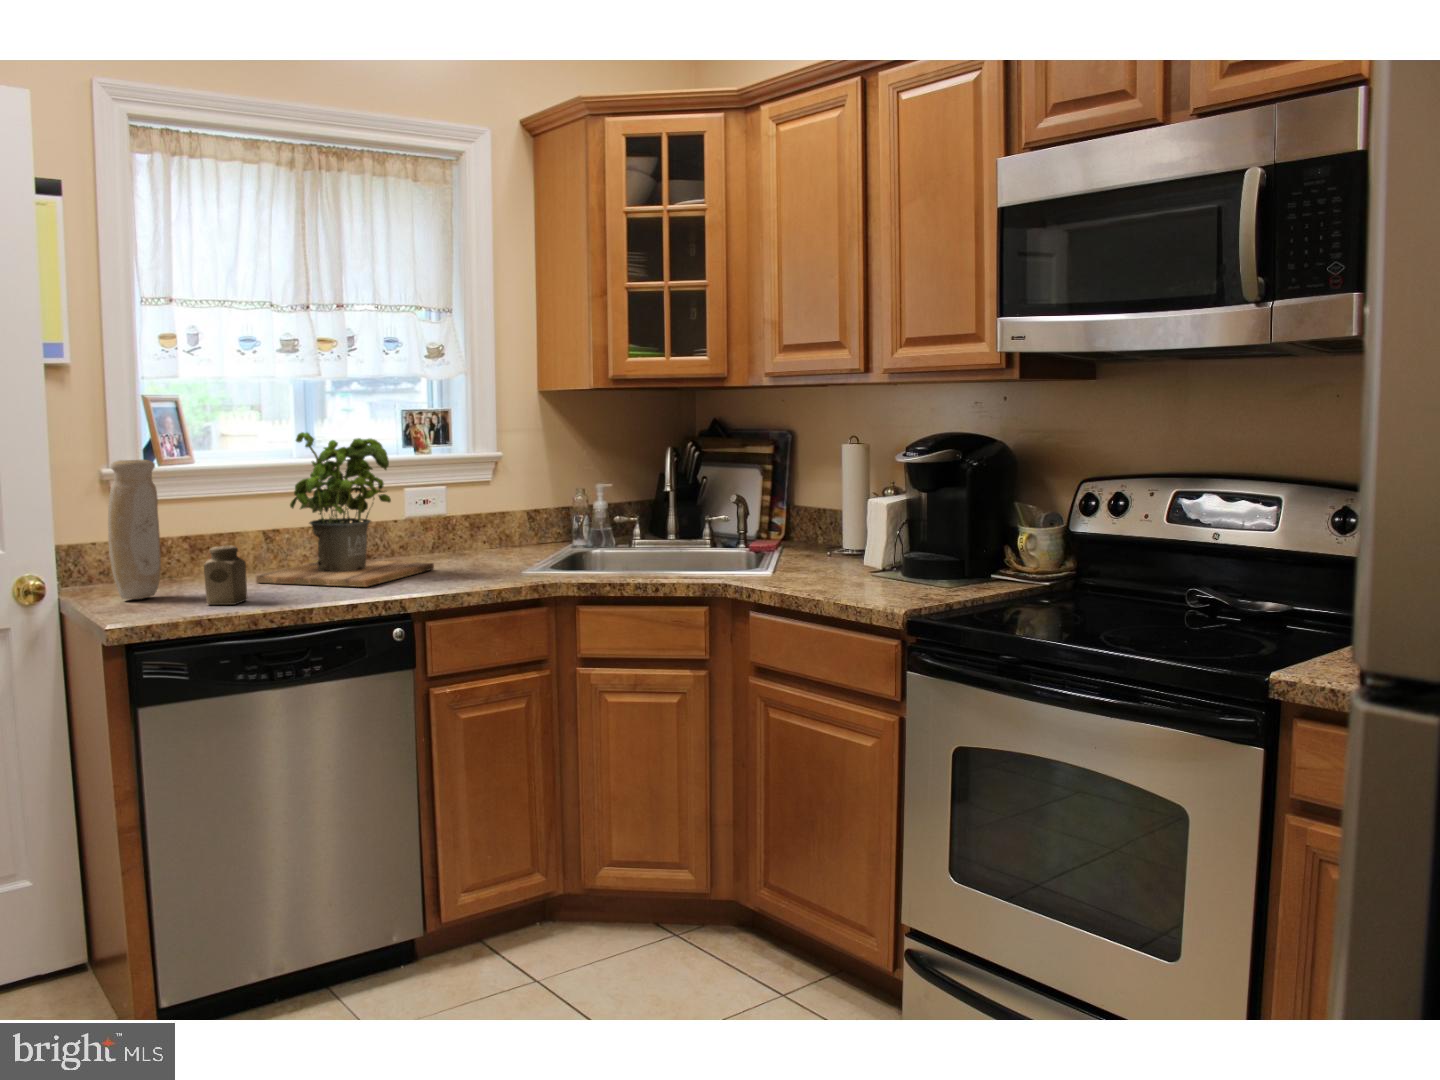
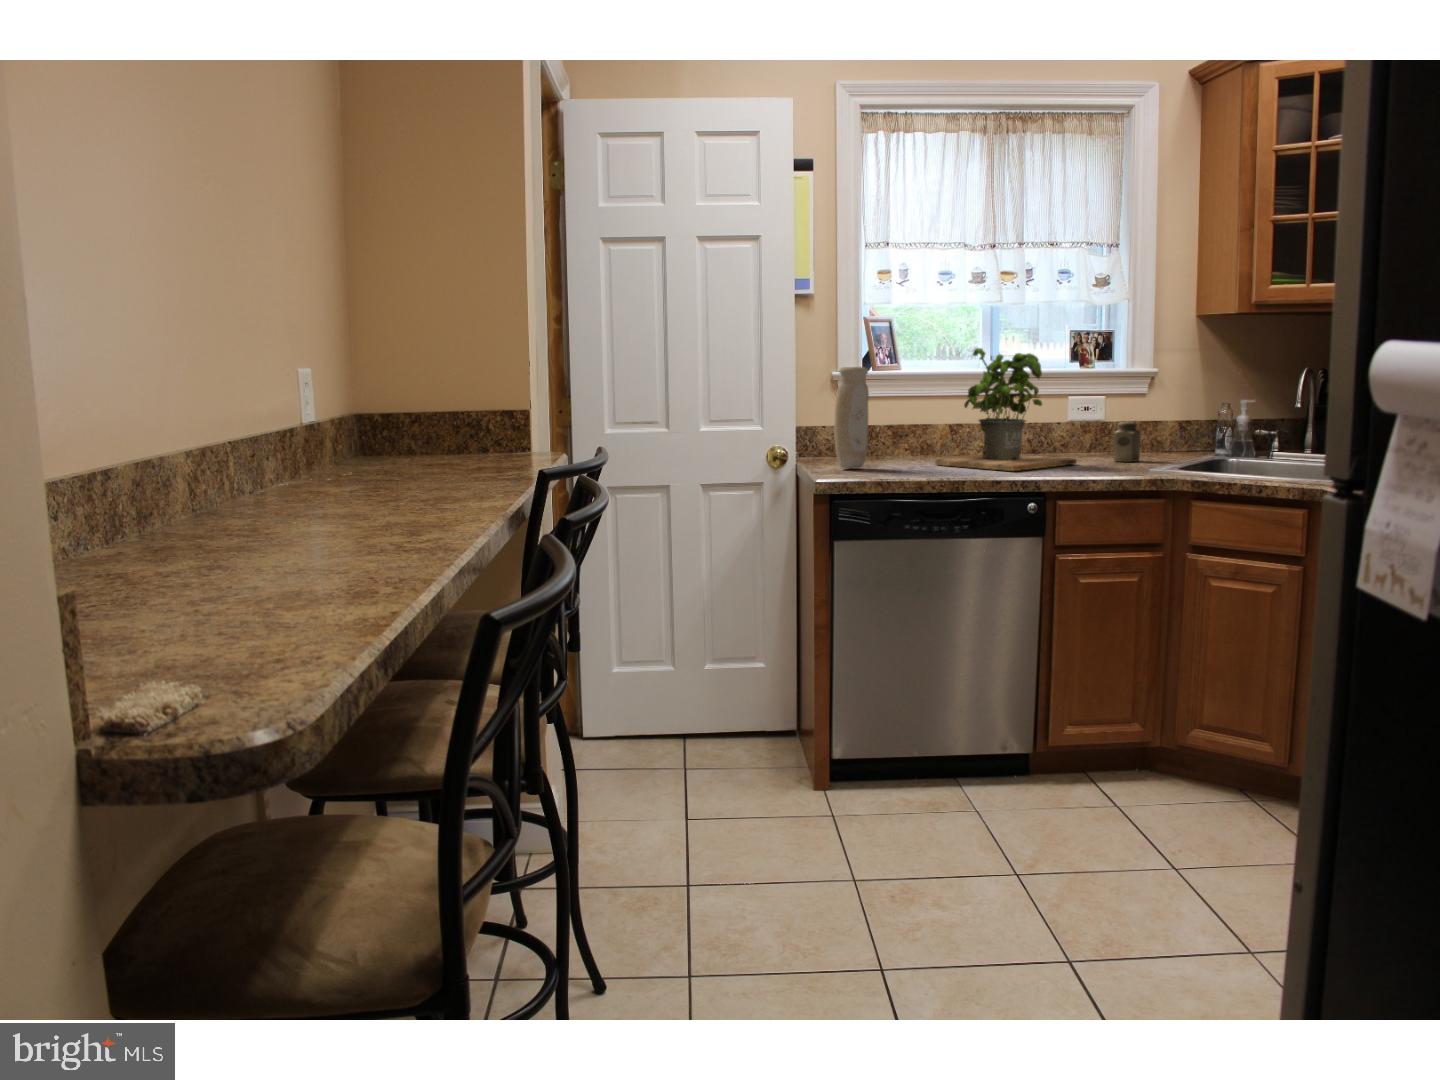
salt shaker: present [204,546,247,605] -> present [1113,422,1140,462]

